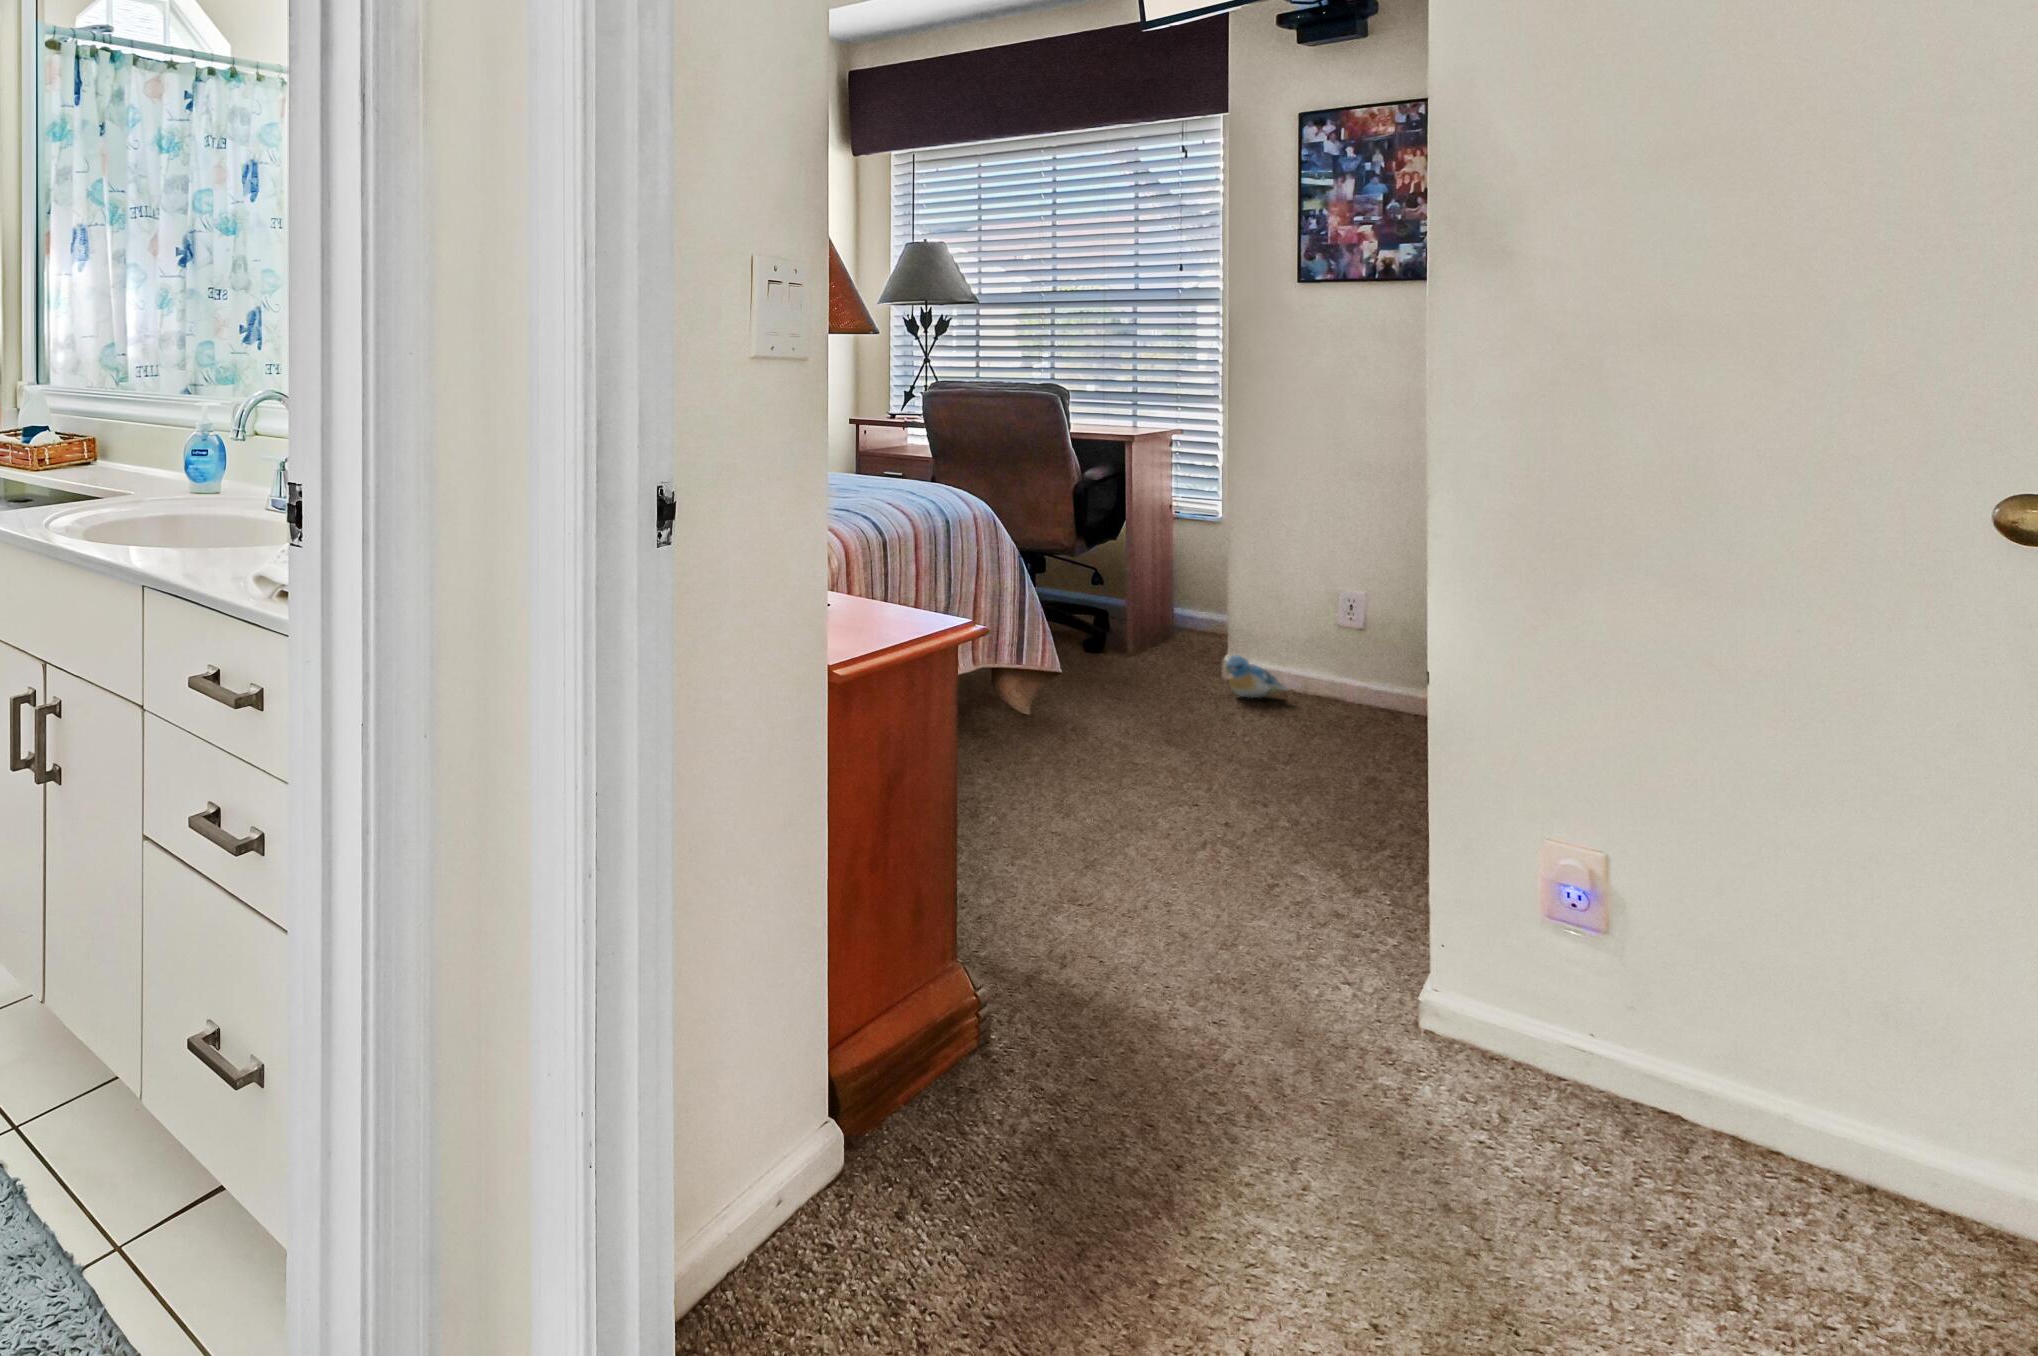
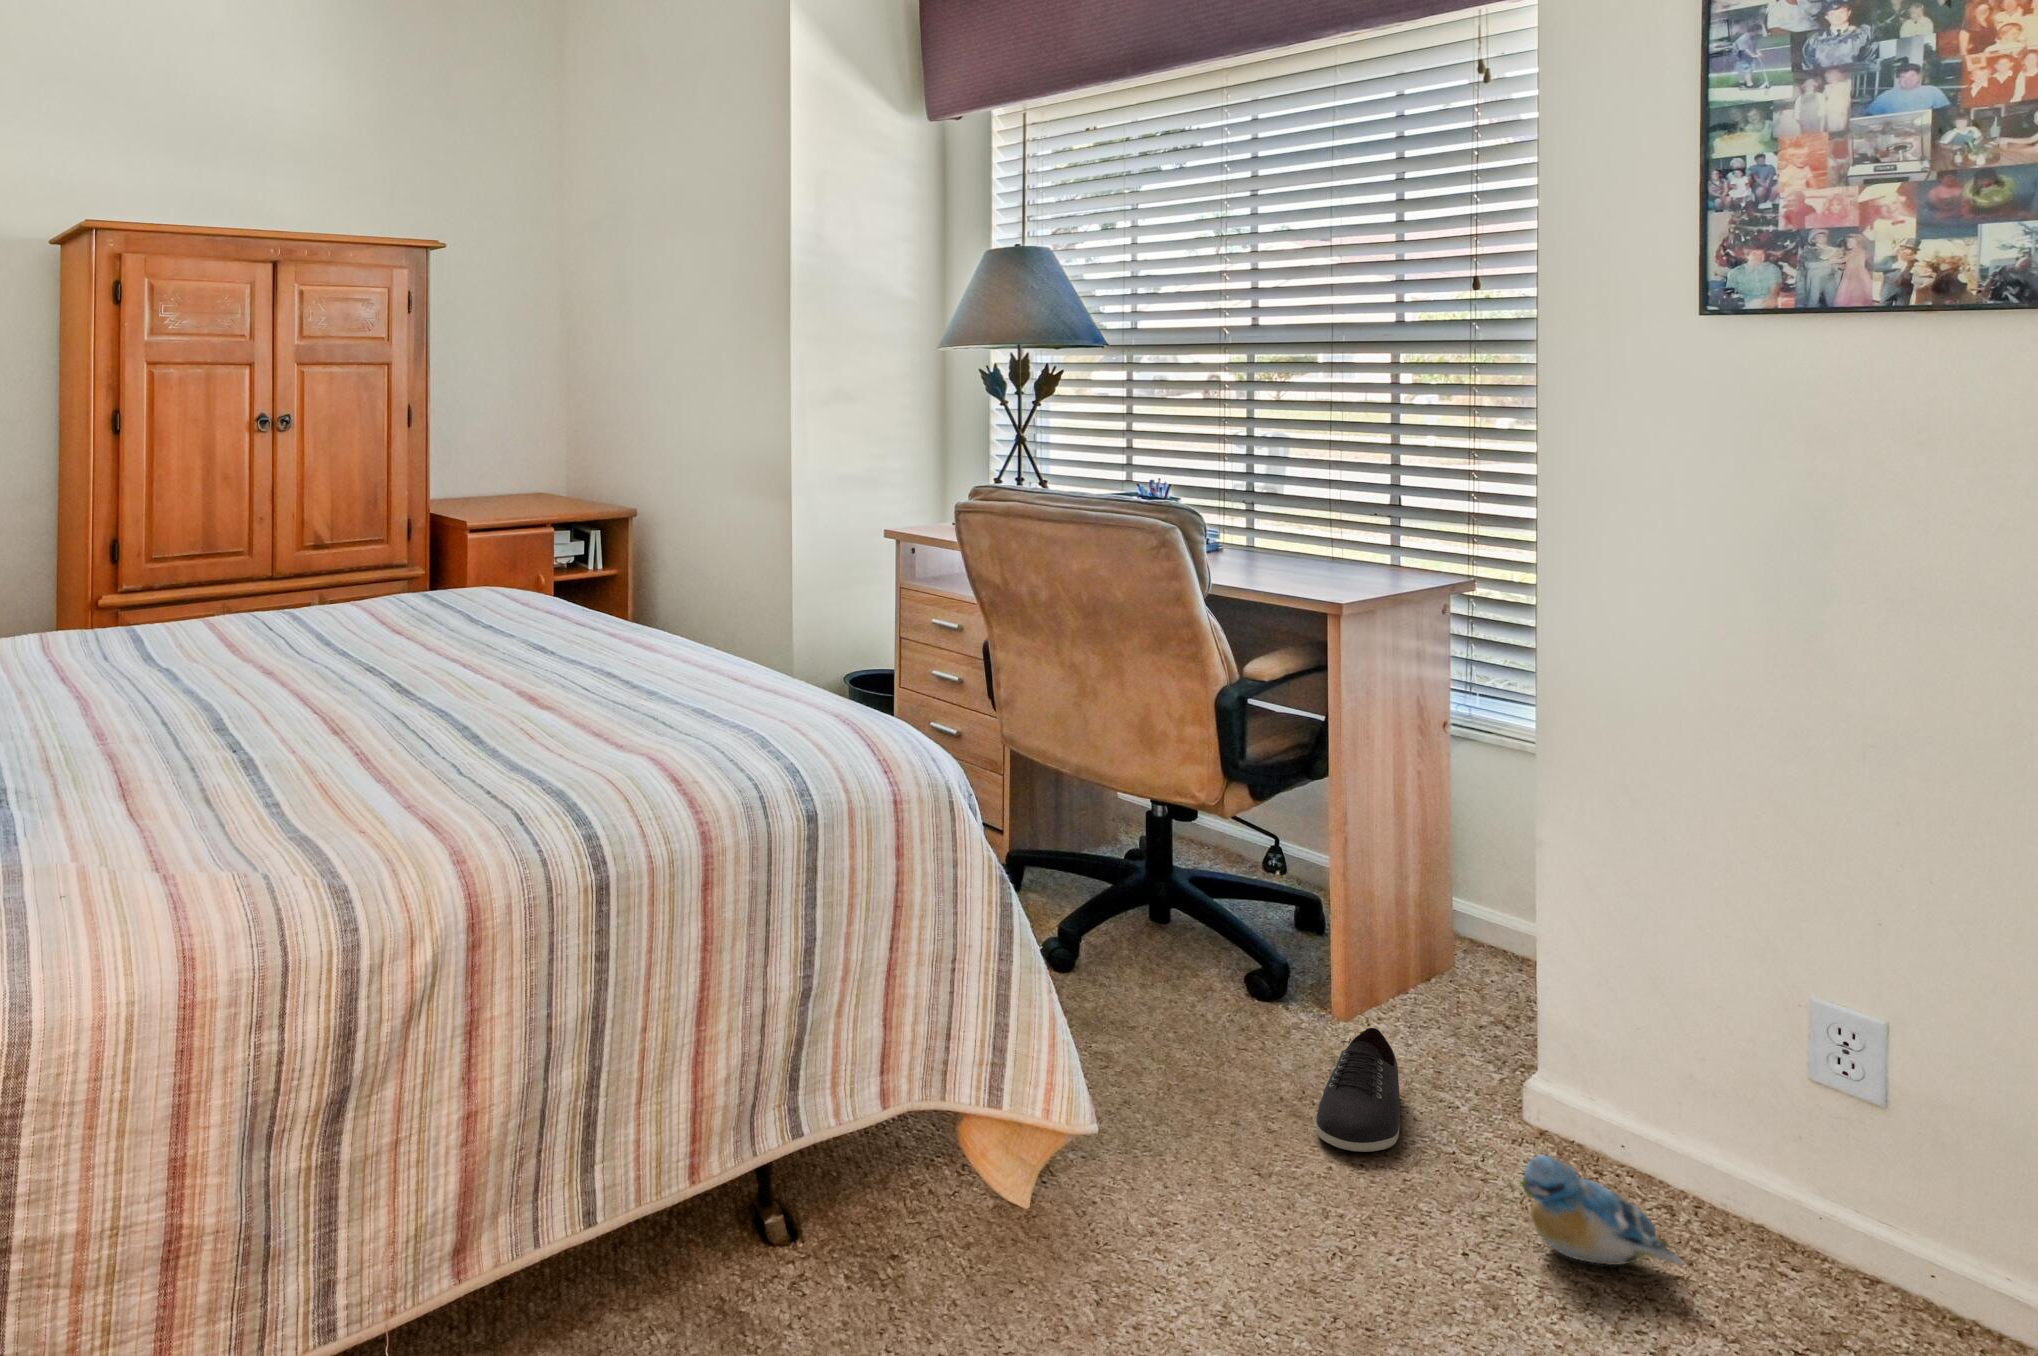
shoe: none [1132,636,1169,678] -> present [1316,1028,1400,1152]

